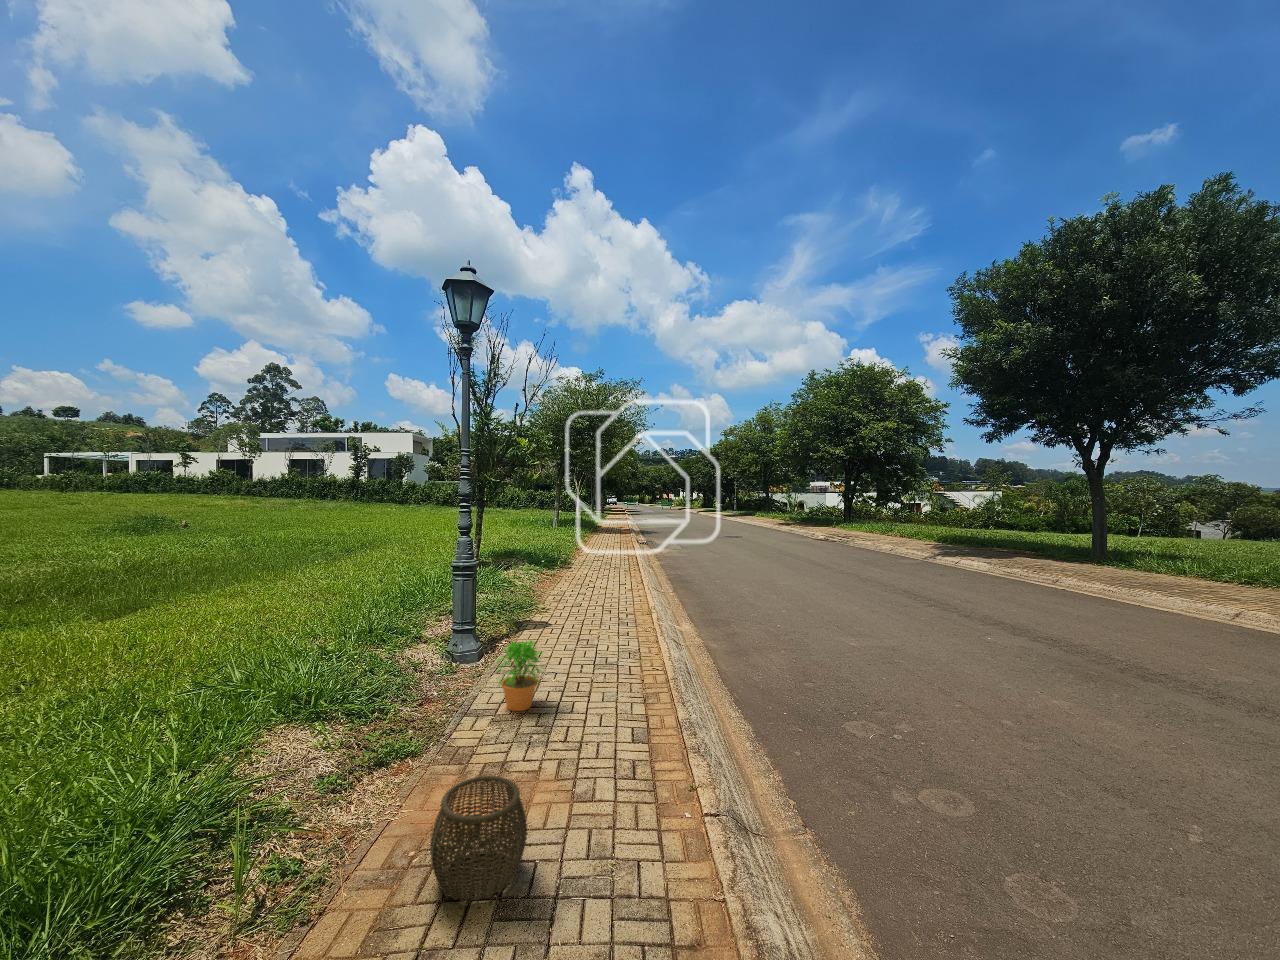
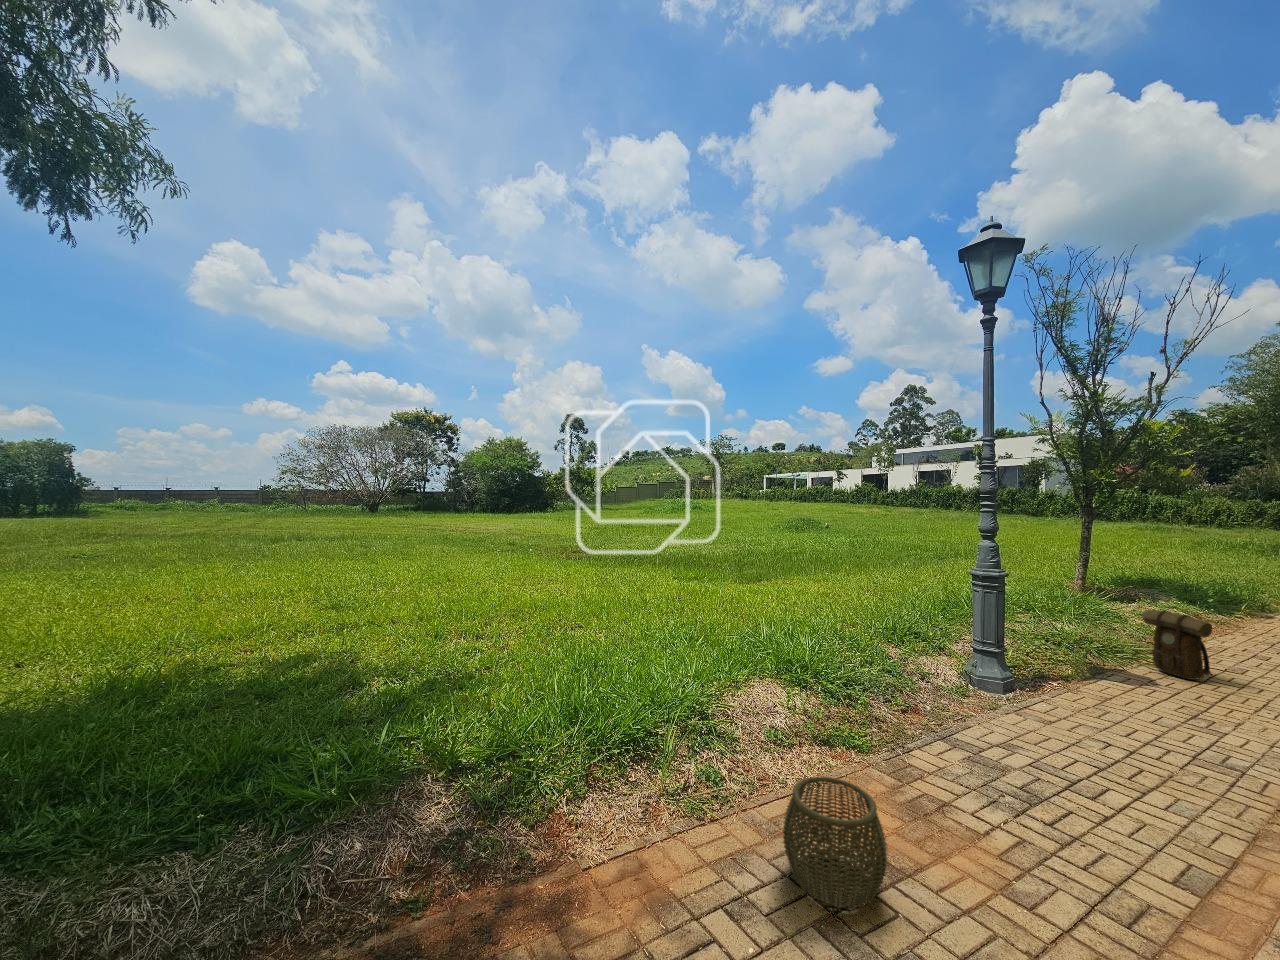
backpack: none [537,573,572,617] -> present [1142,610,1212,680]
potted plant: present [497,640,542,711] -> none [978,673,1059,767]

